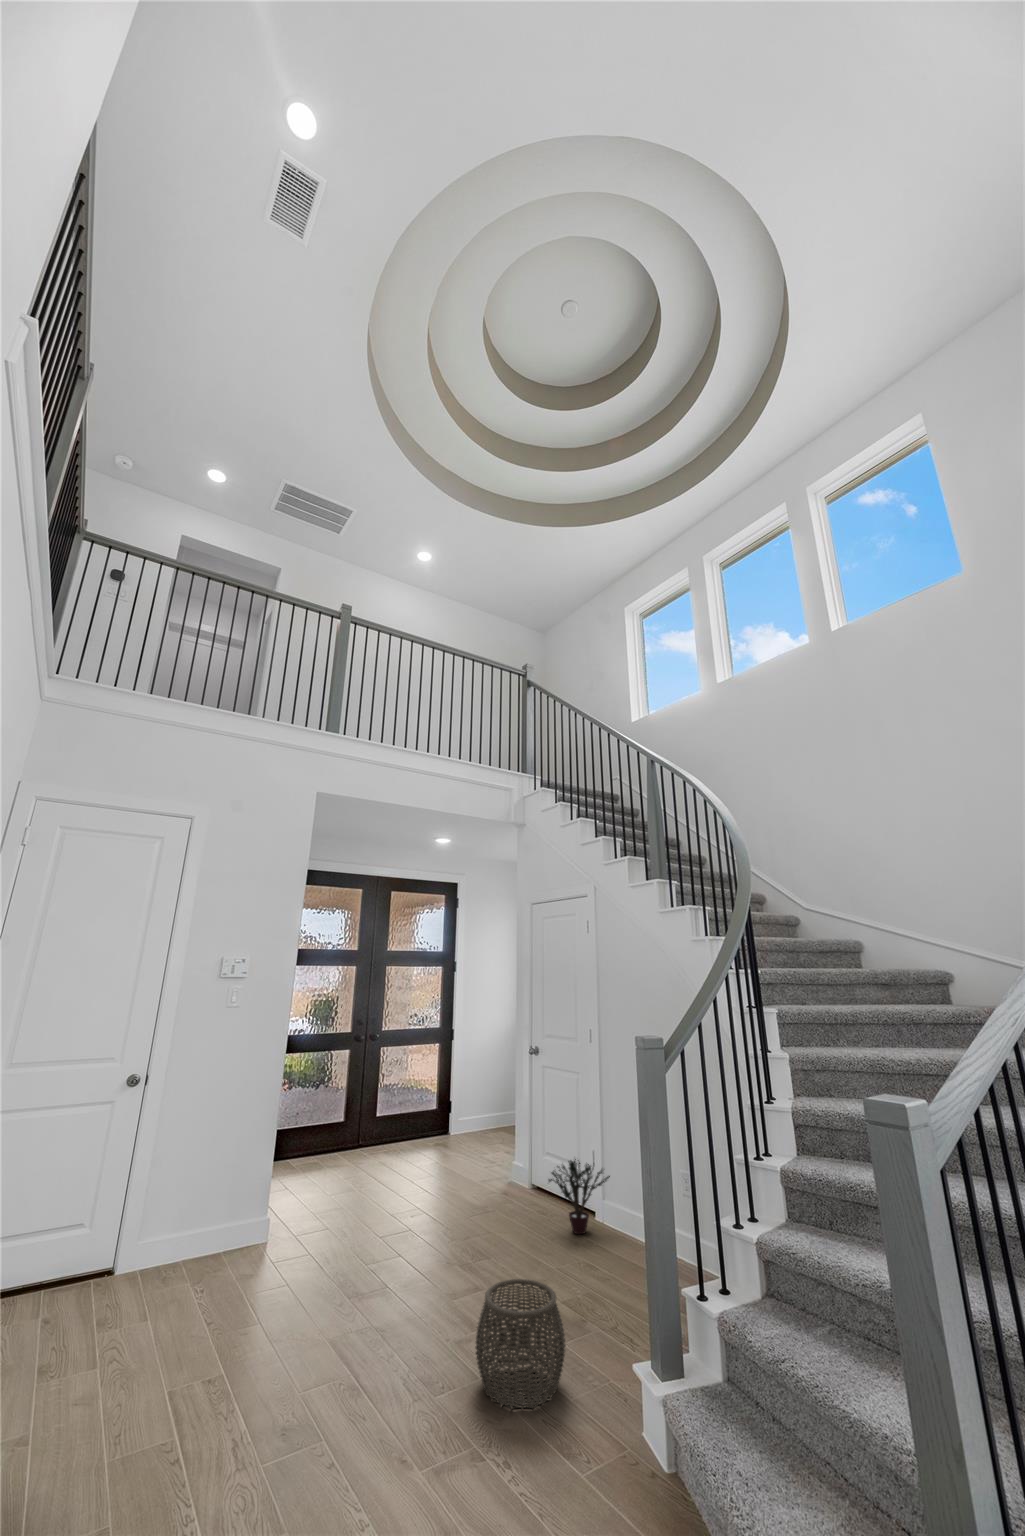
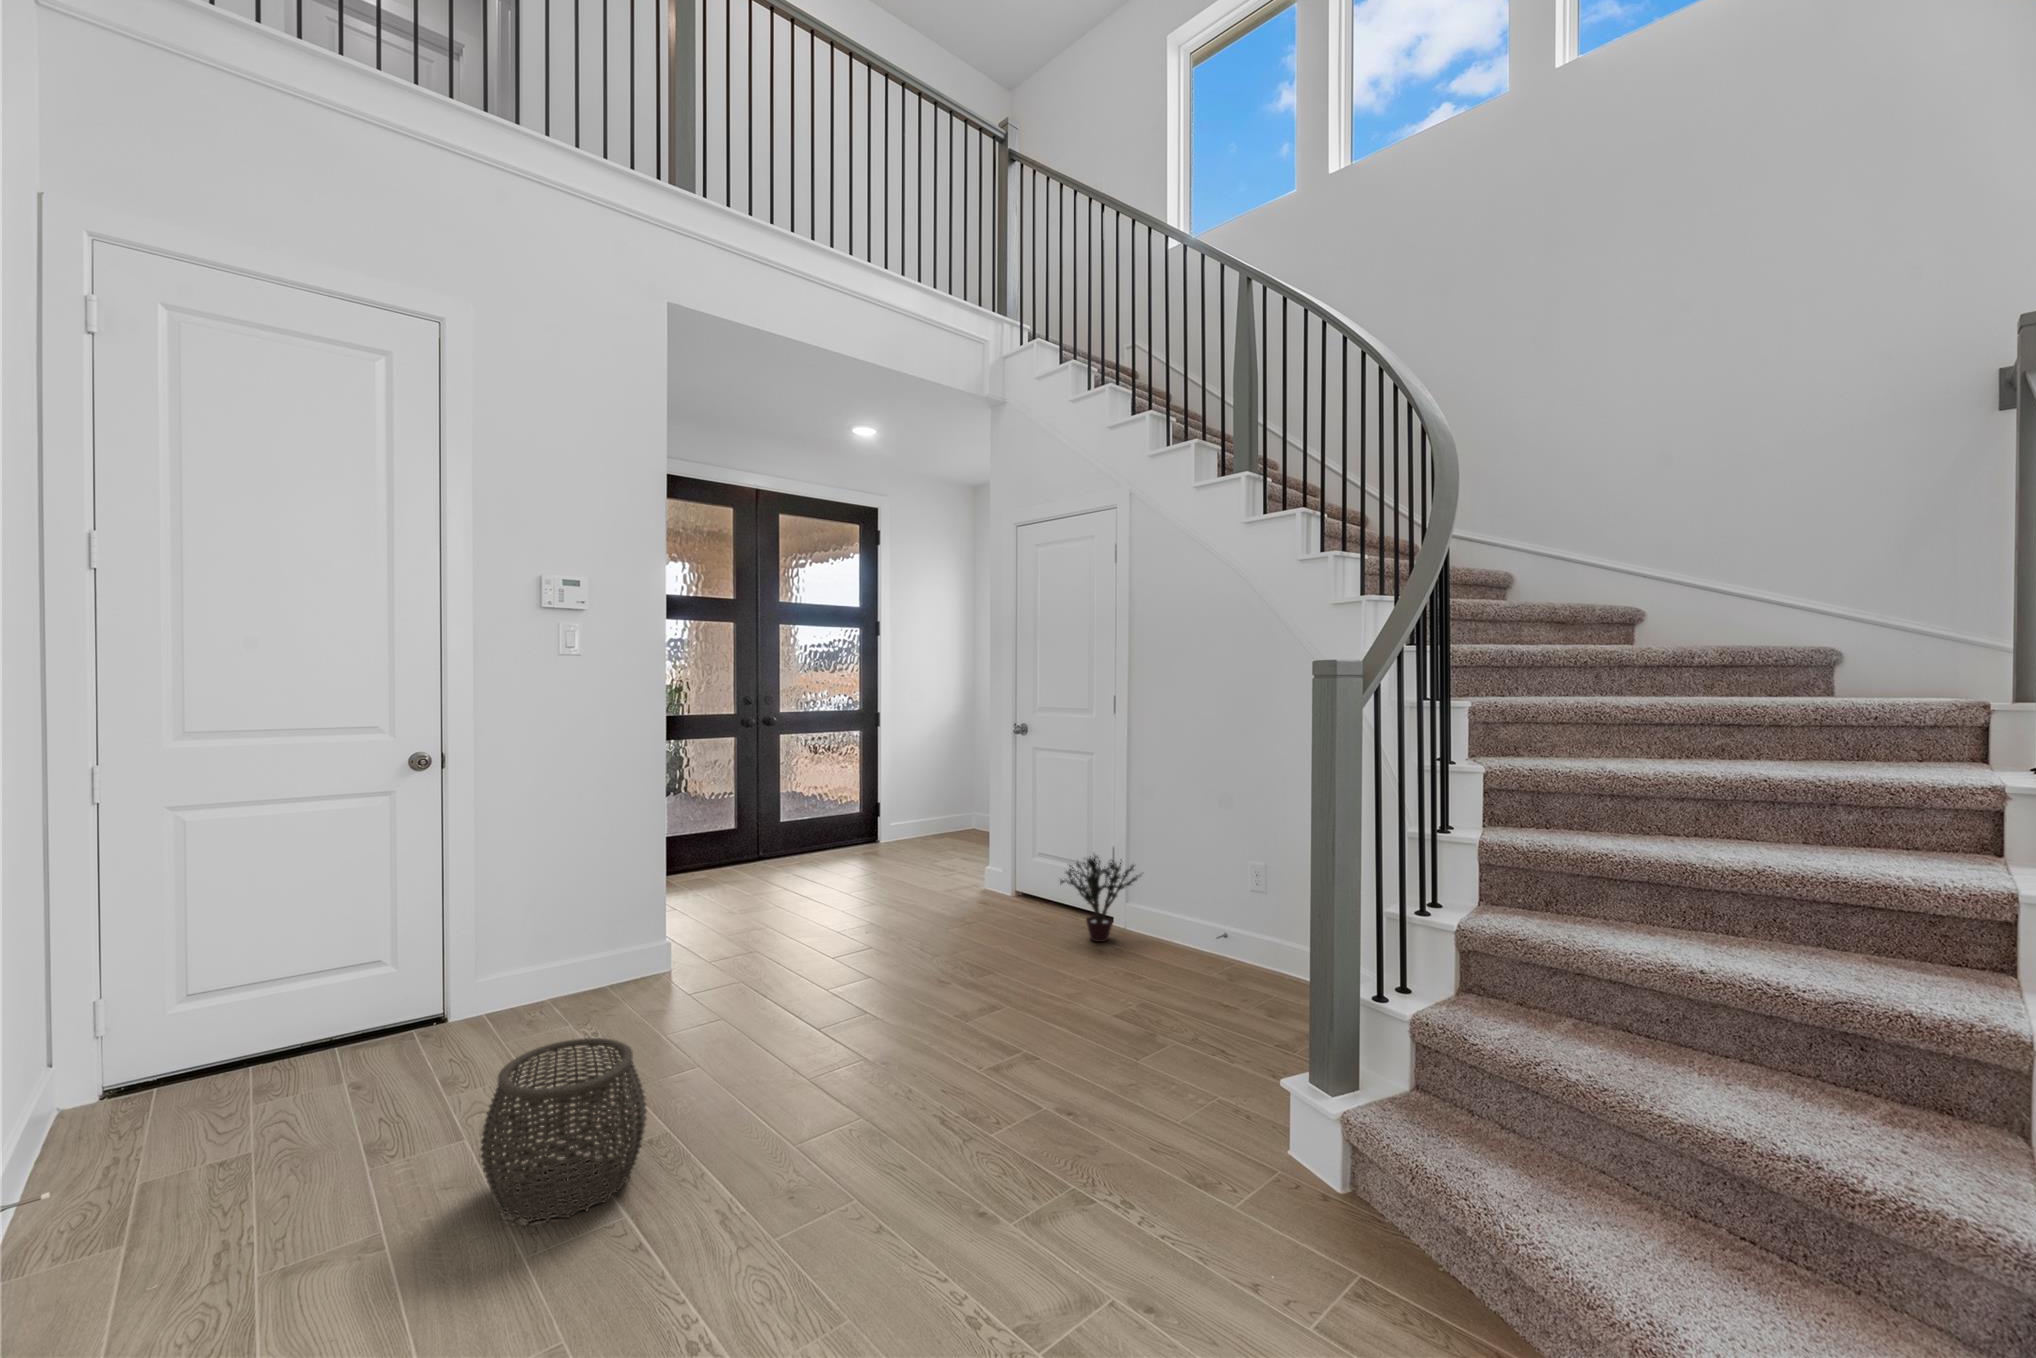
woven basket: present [475,1279,566,1409] -> present [480,1038,647,1222]

